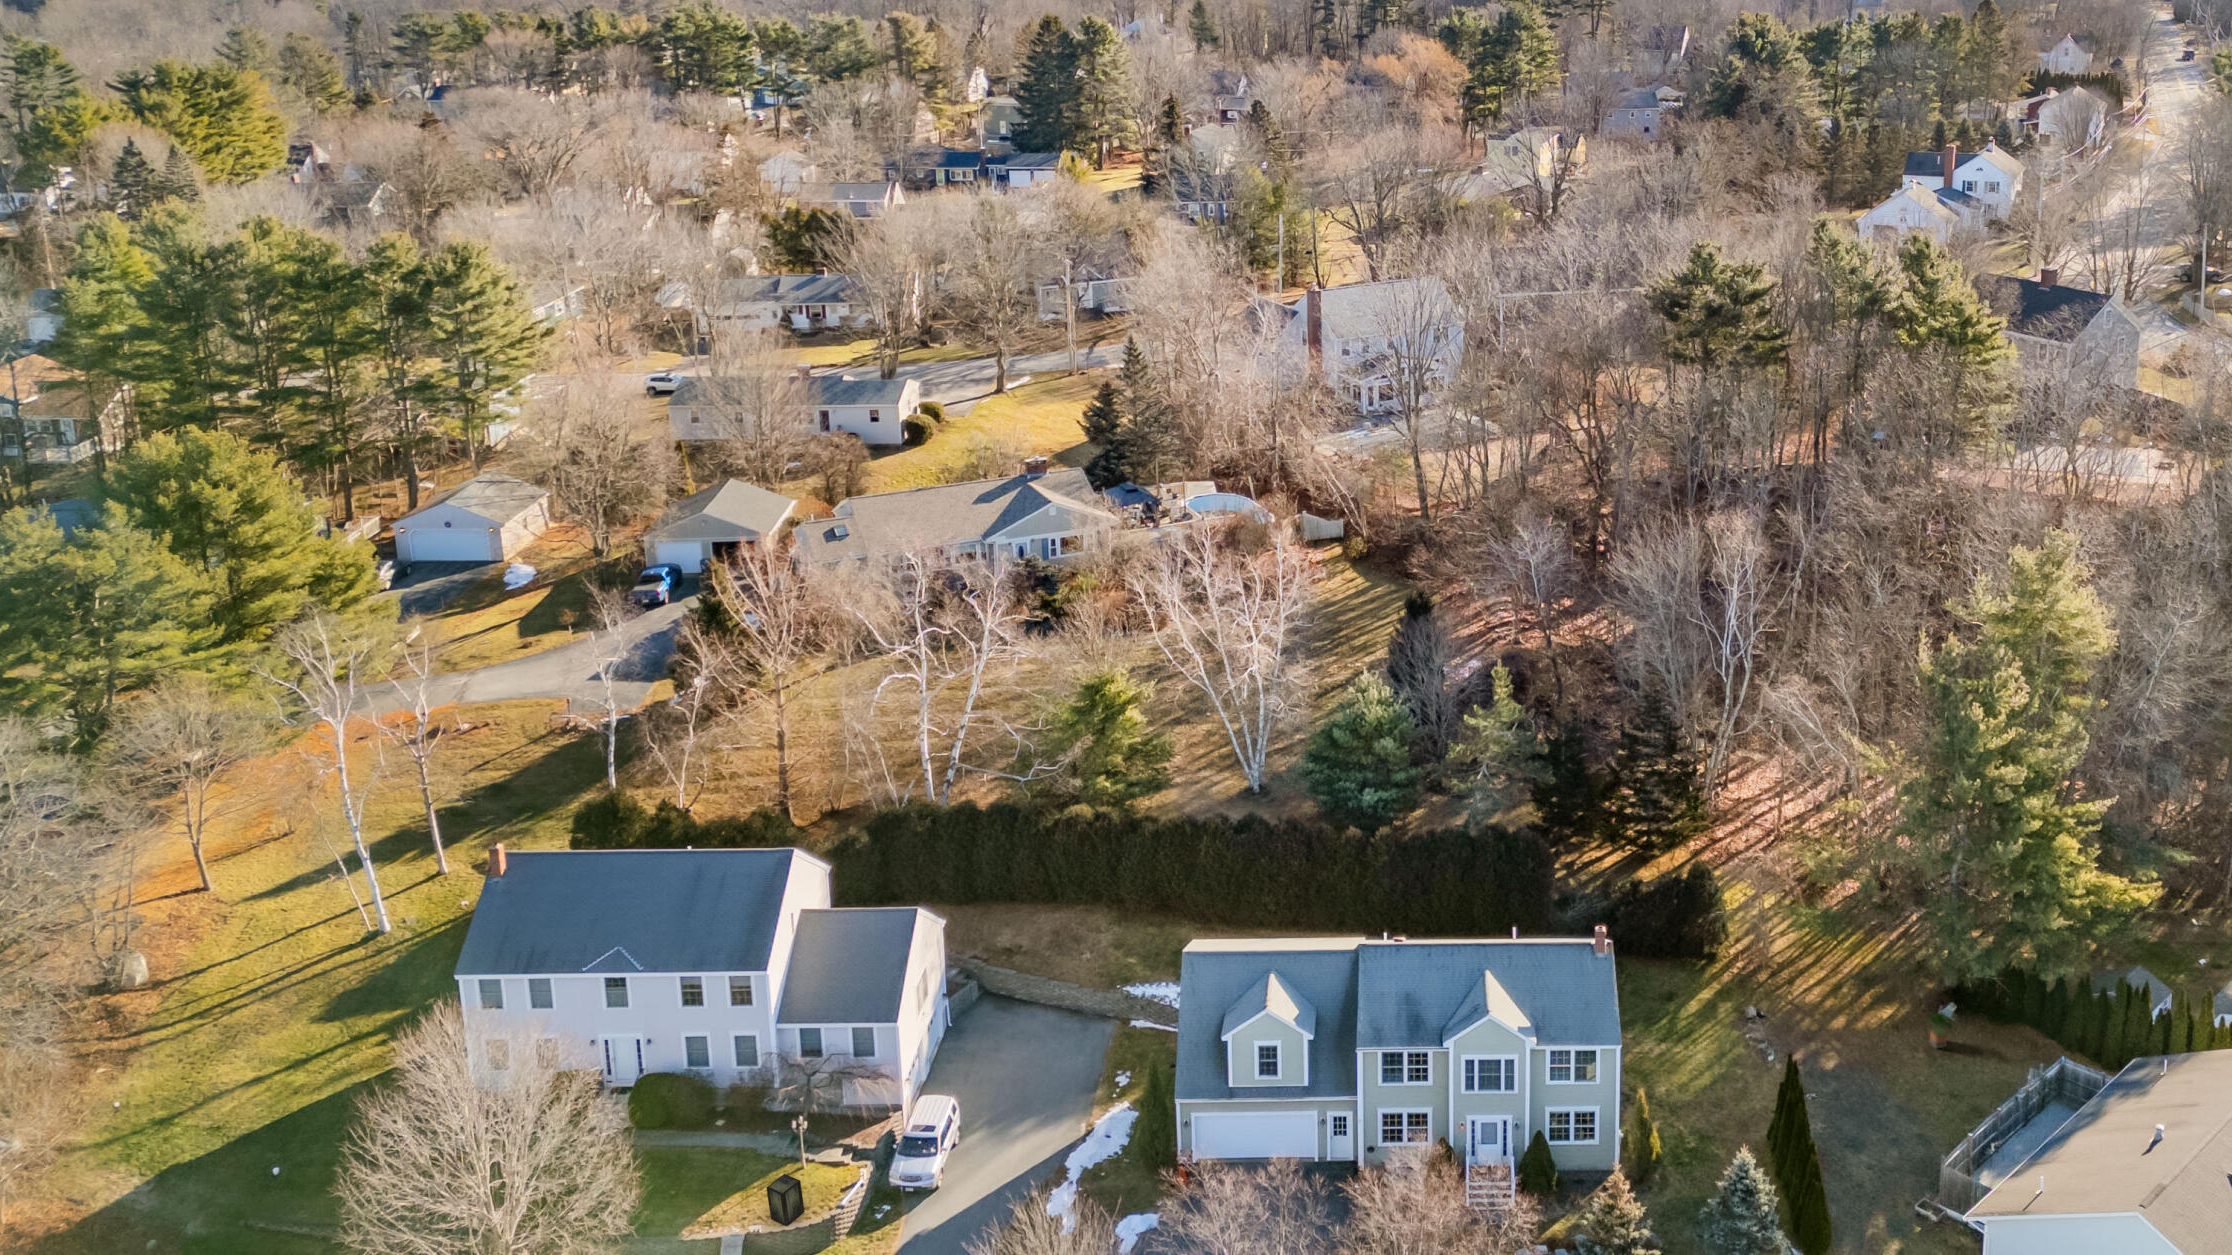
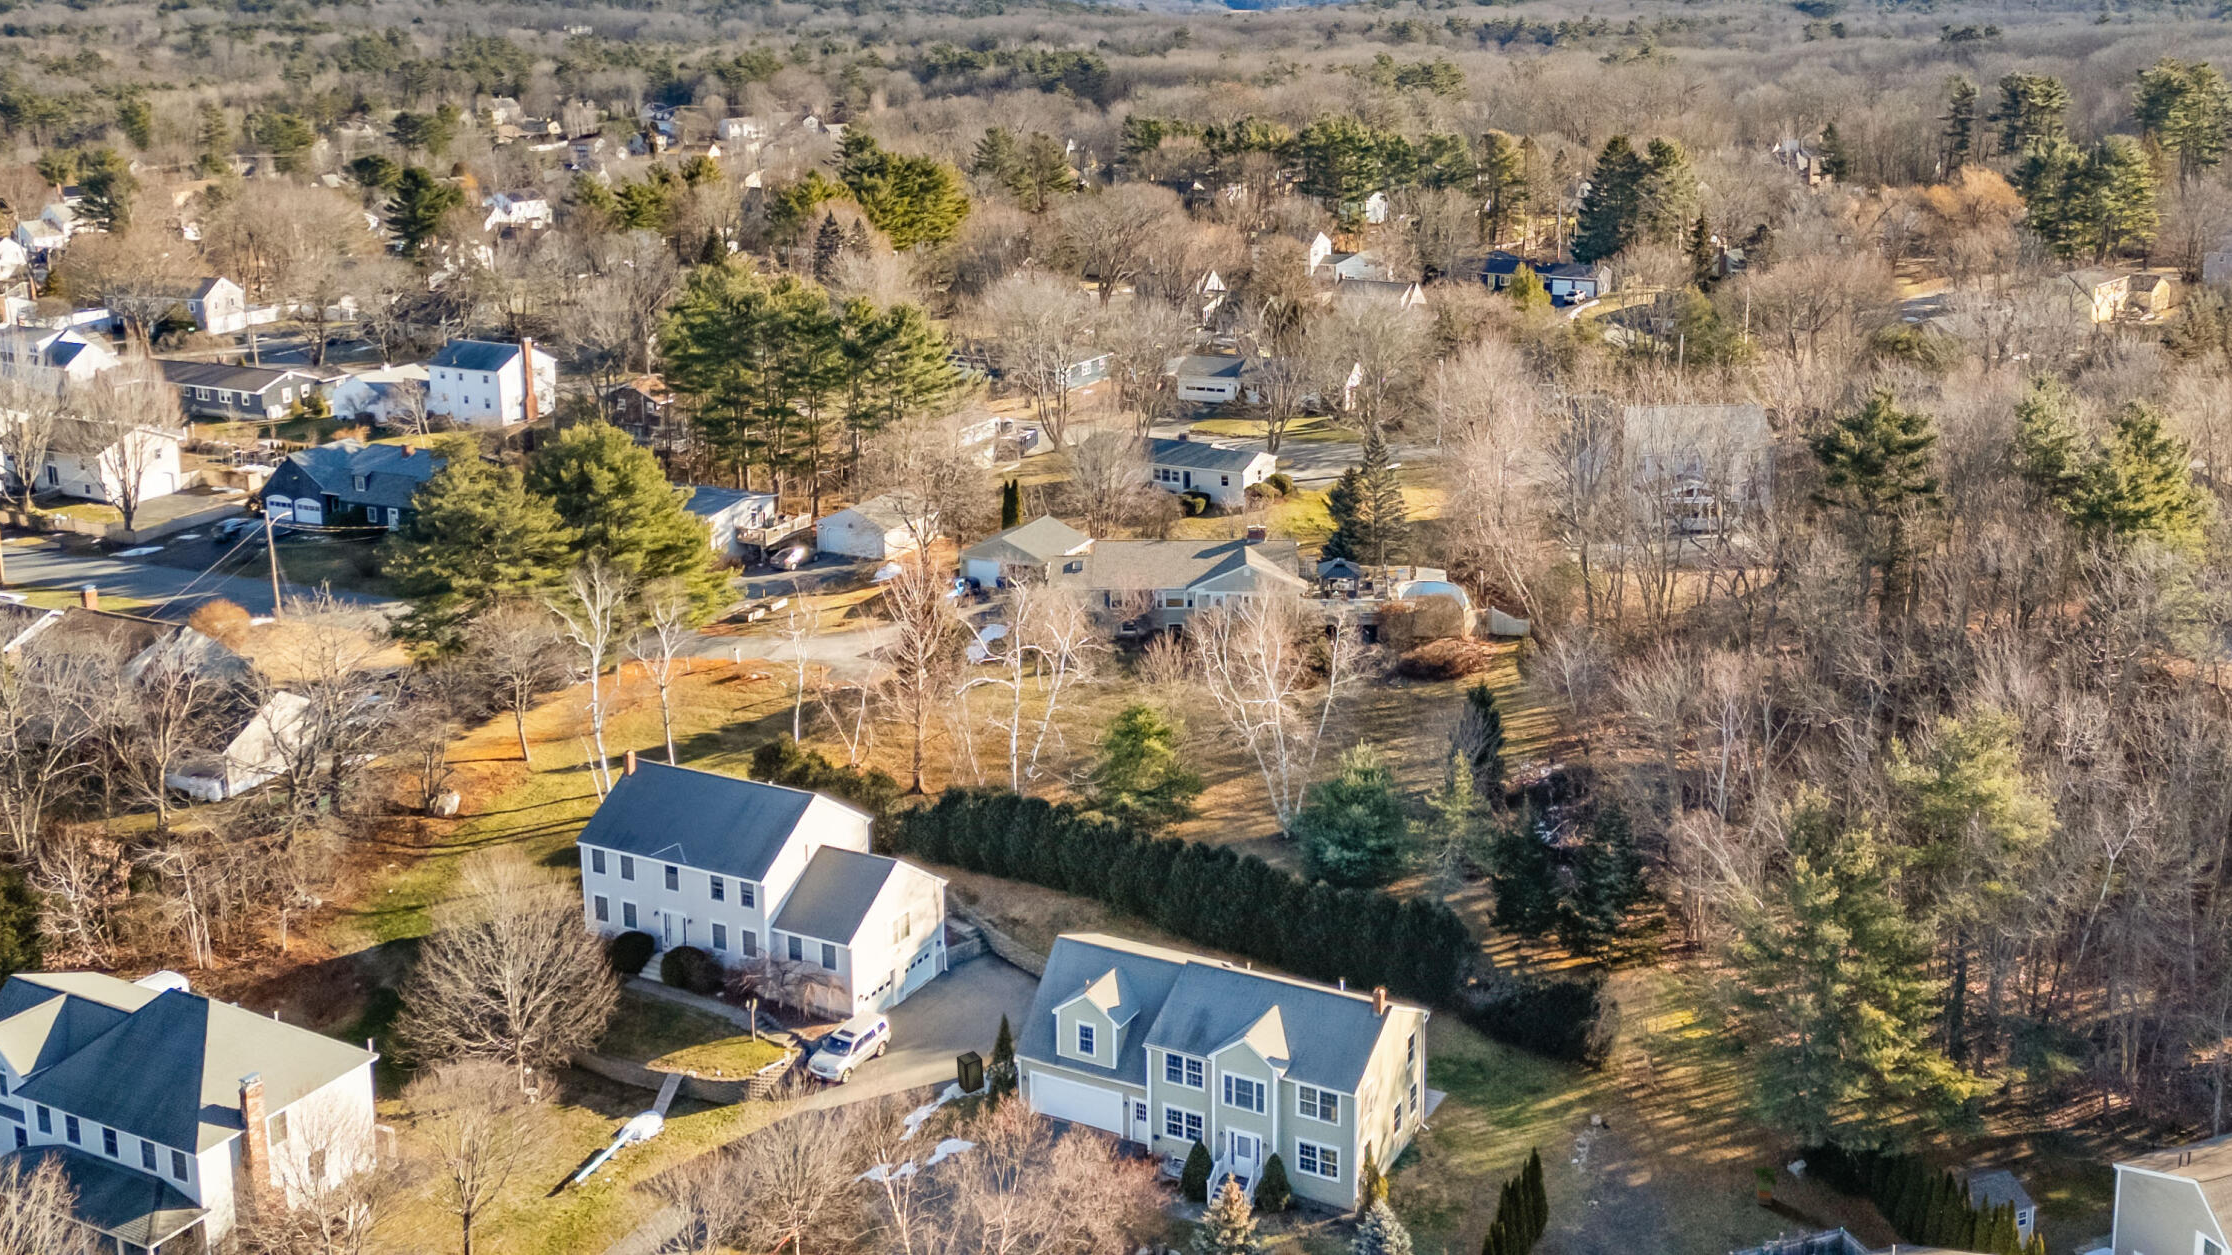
storage box: present [766,1174,805,1226] -> present [957,1051,984,1094]

